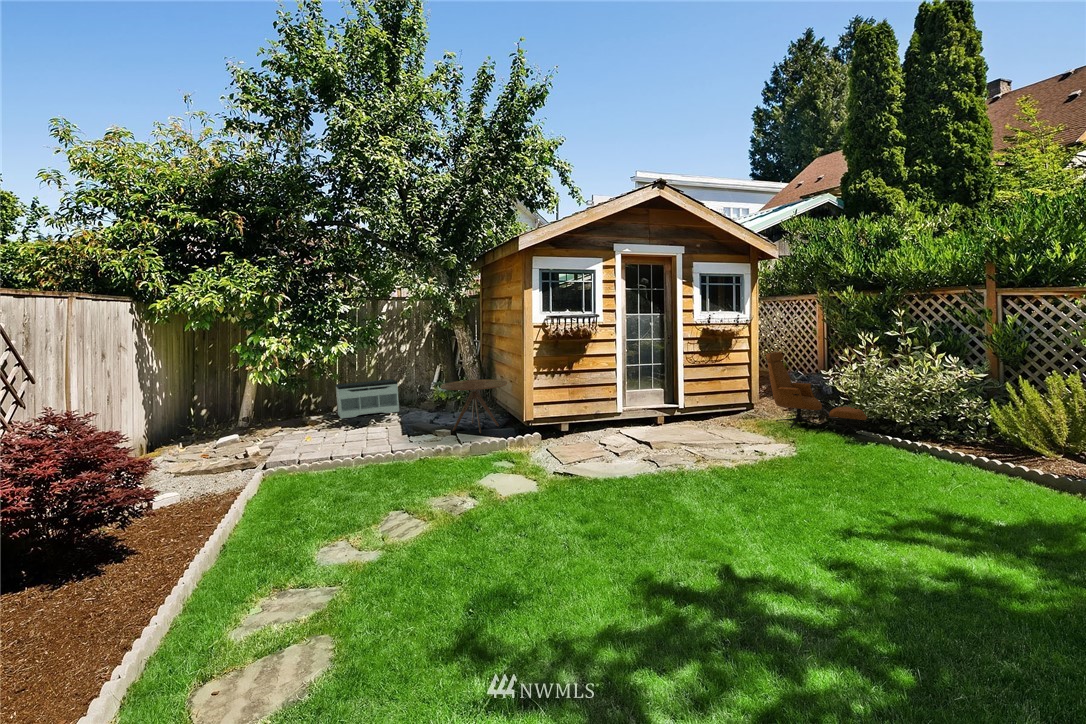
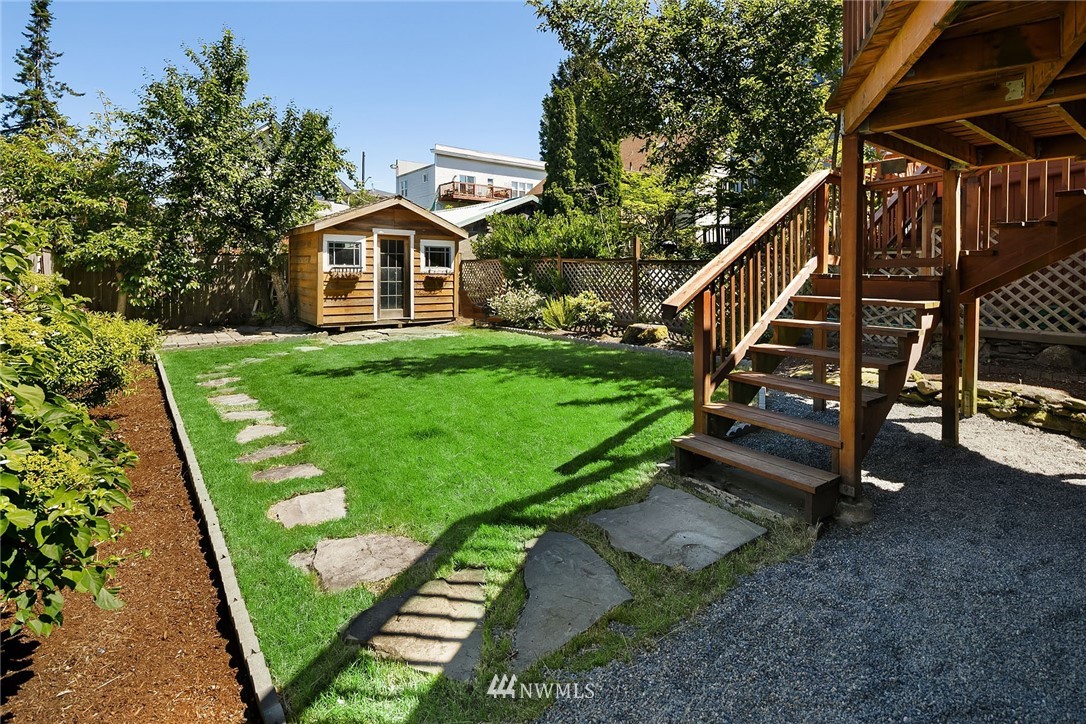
bench: present [336,379,399,419] -> none [179,310,229,334]
round table: present [440,380,507,433] -> none [265,306,309,334]

